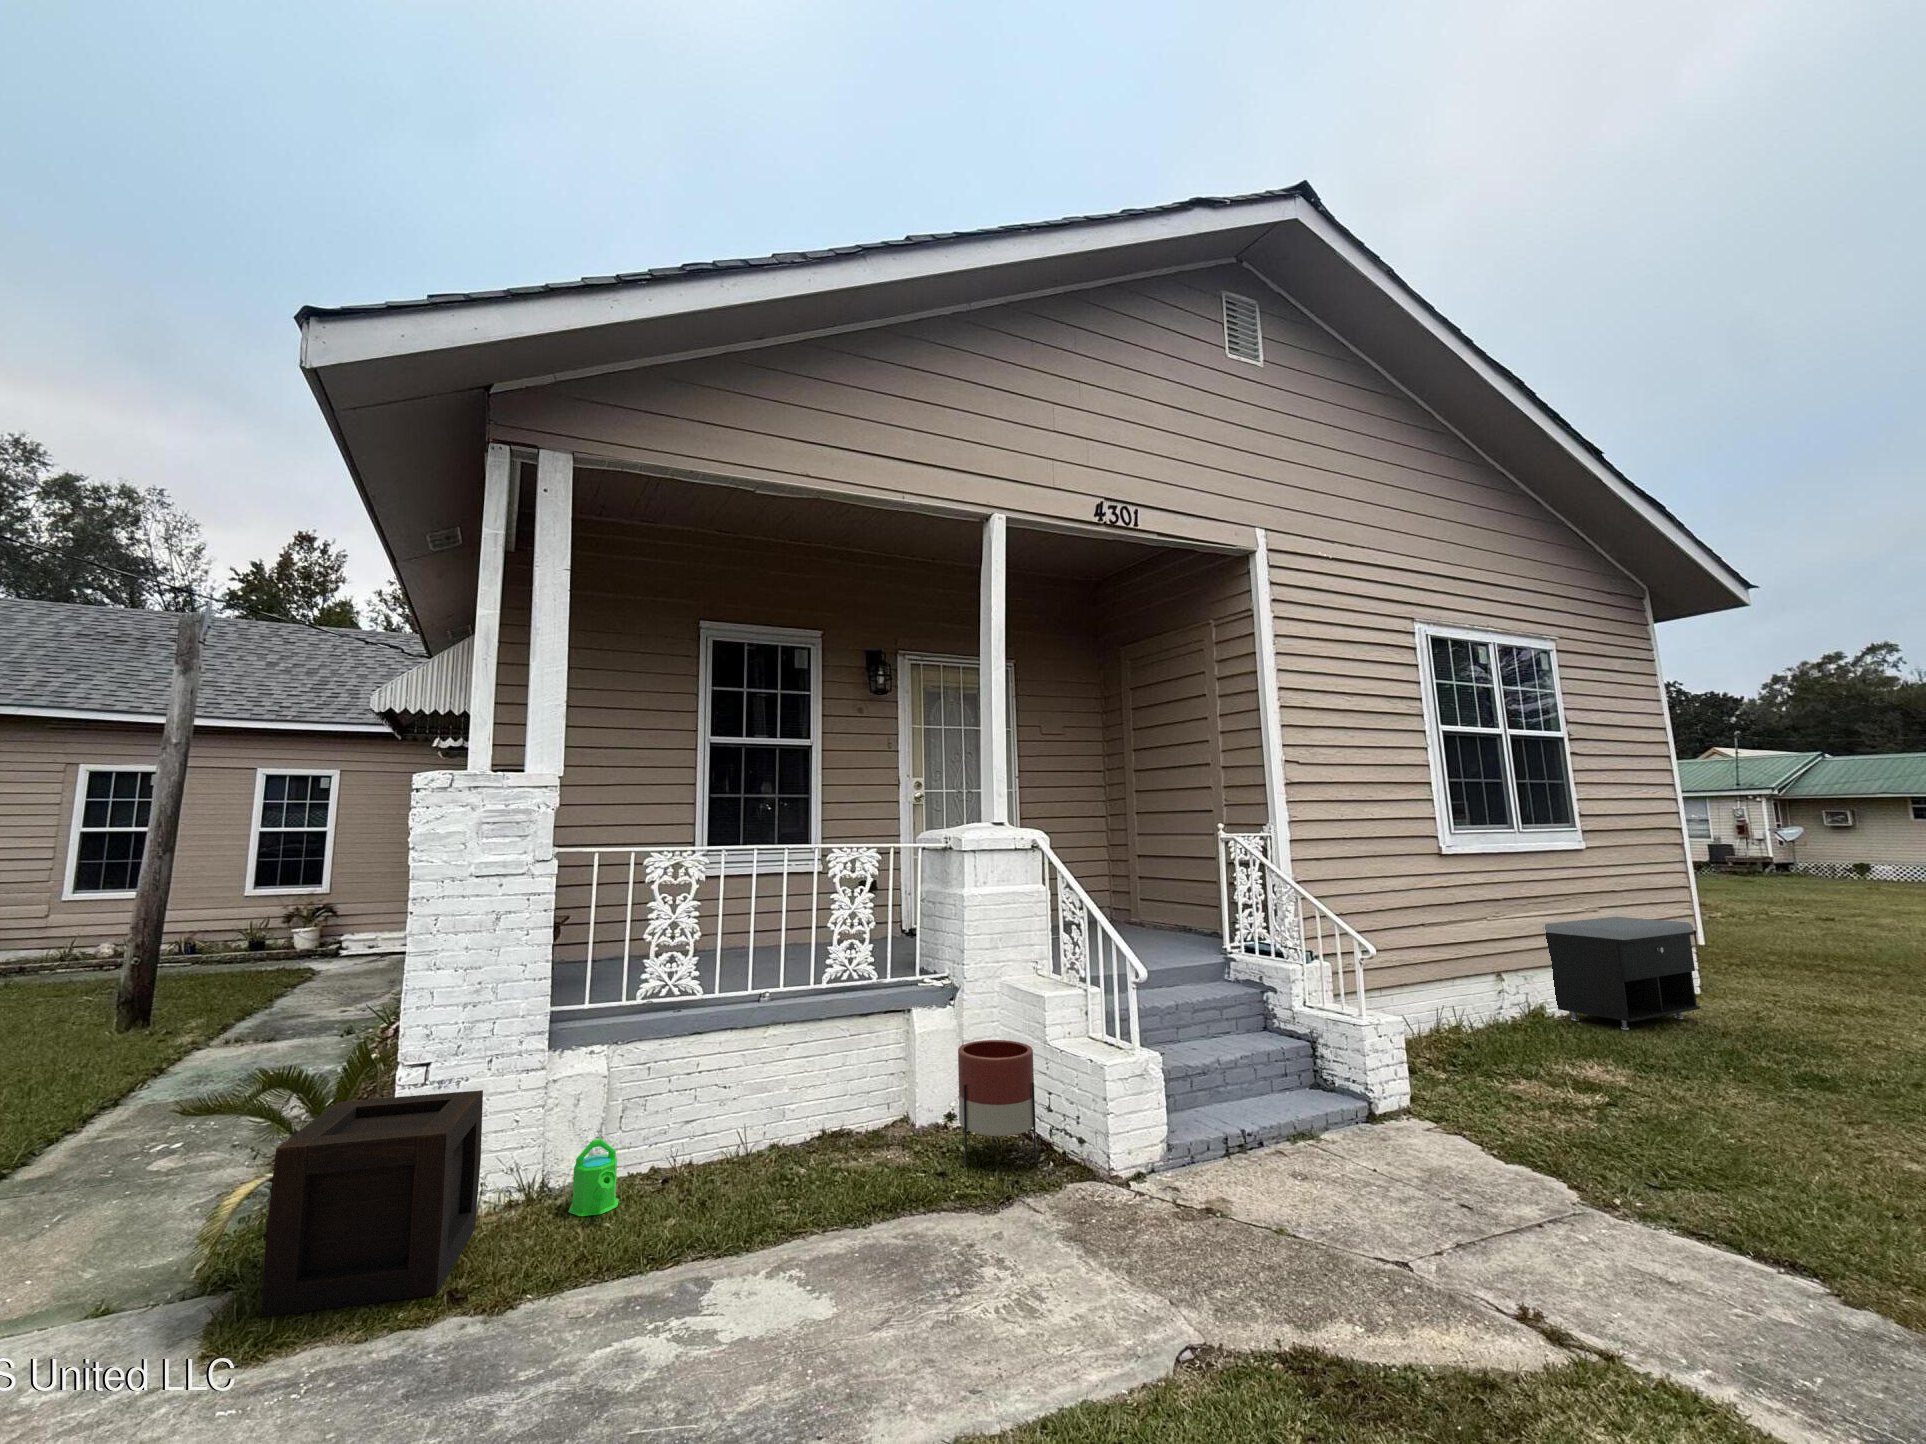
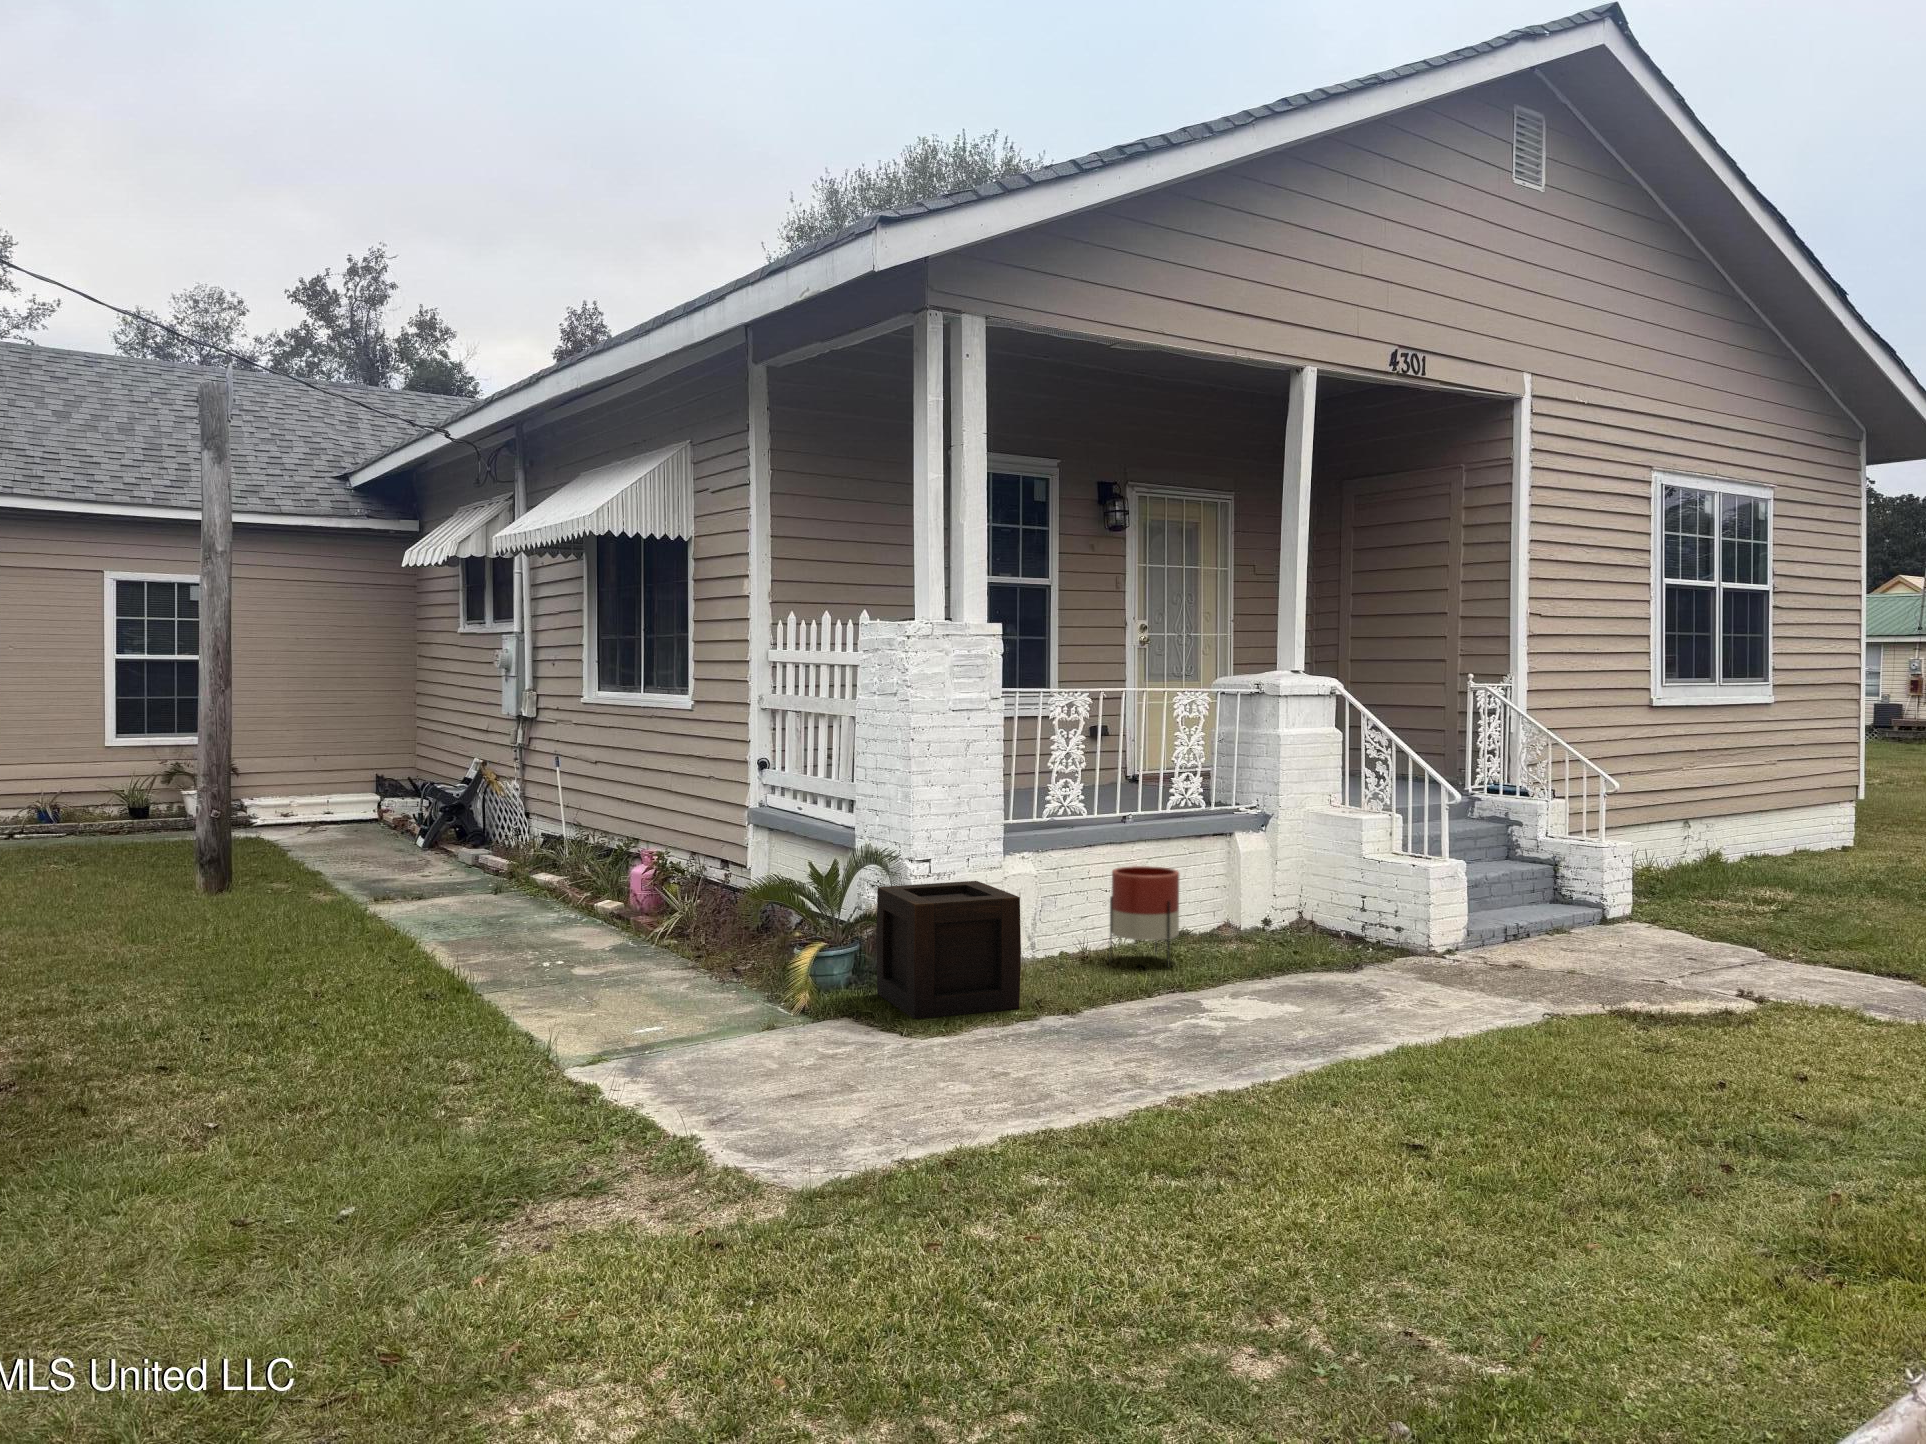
storage bench: present [1543,917,1700,1030] -> none [1727,770,1859,871]
planter: present [958,1040,1037,1167] -> present [1110,866,1179,967]
watering can: present [568,1139,619,1216] -> none [1022,923,1078,978]

